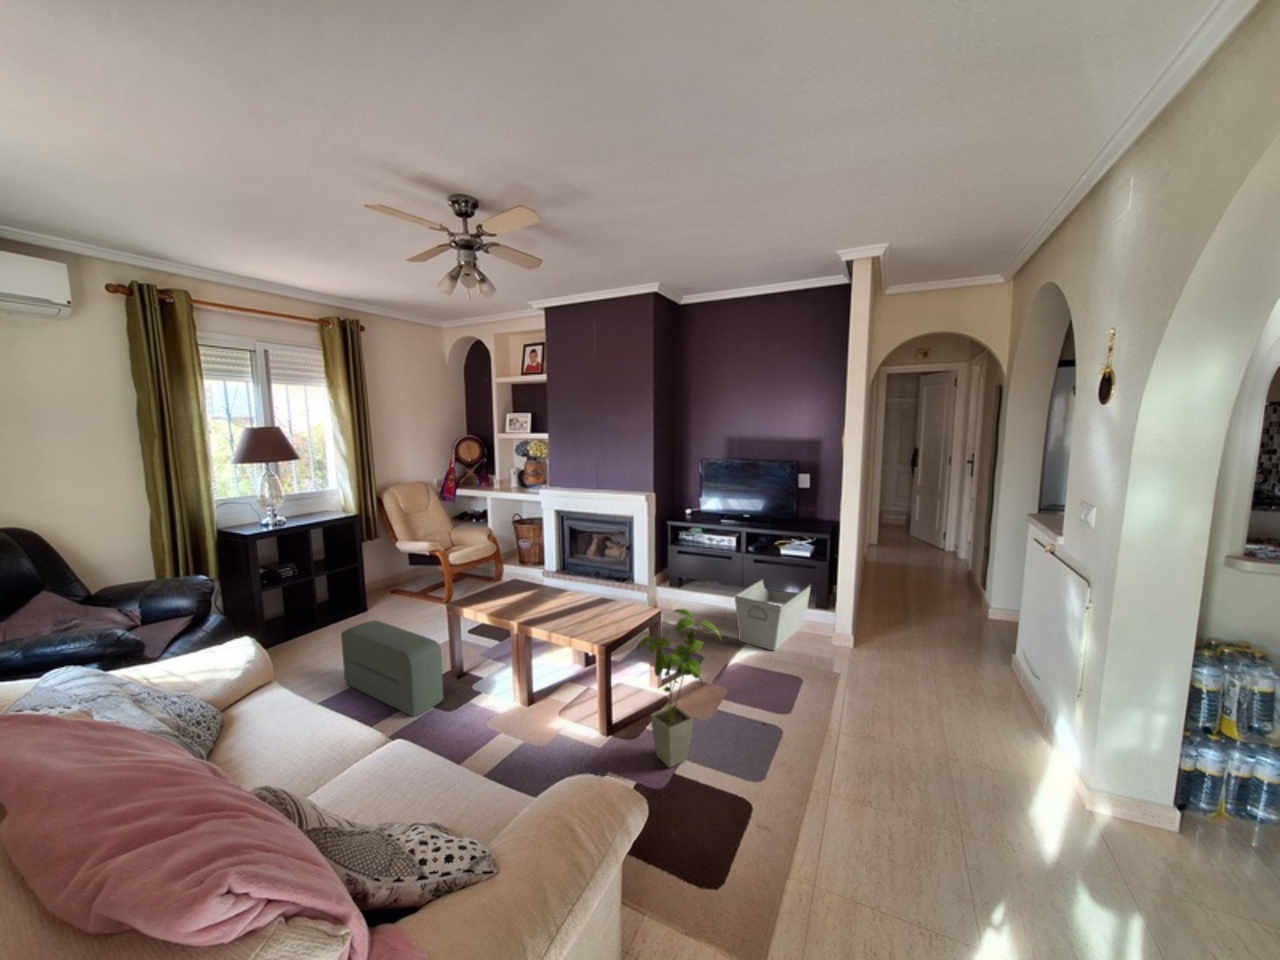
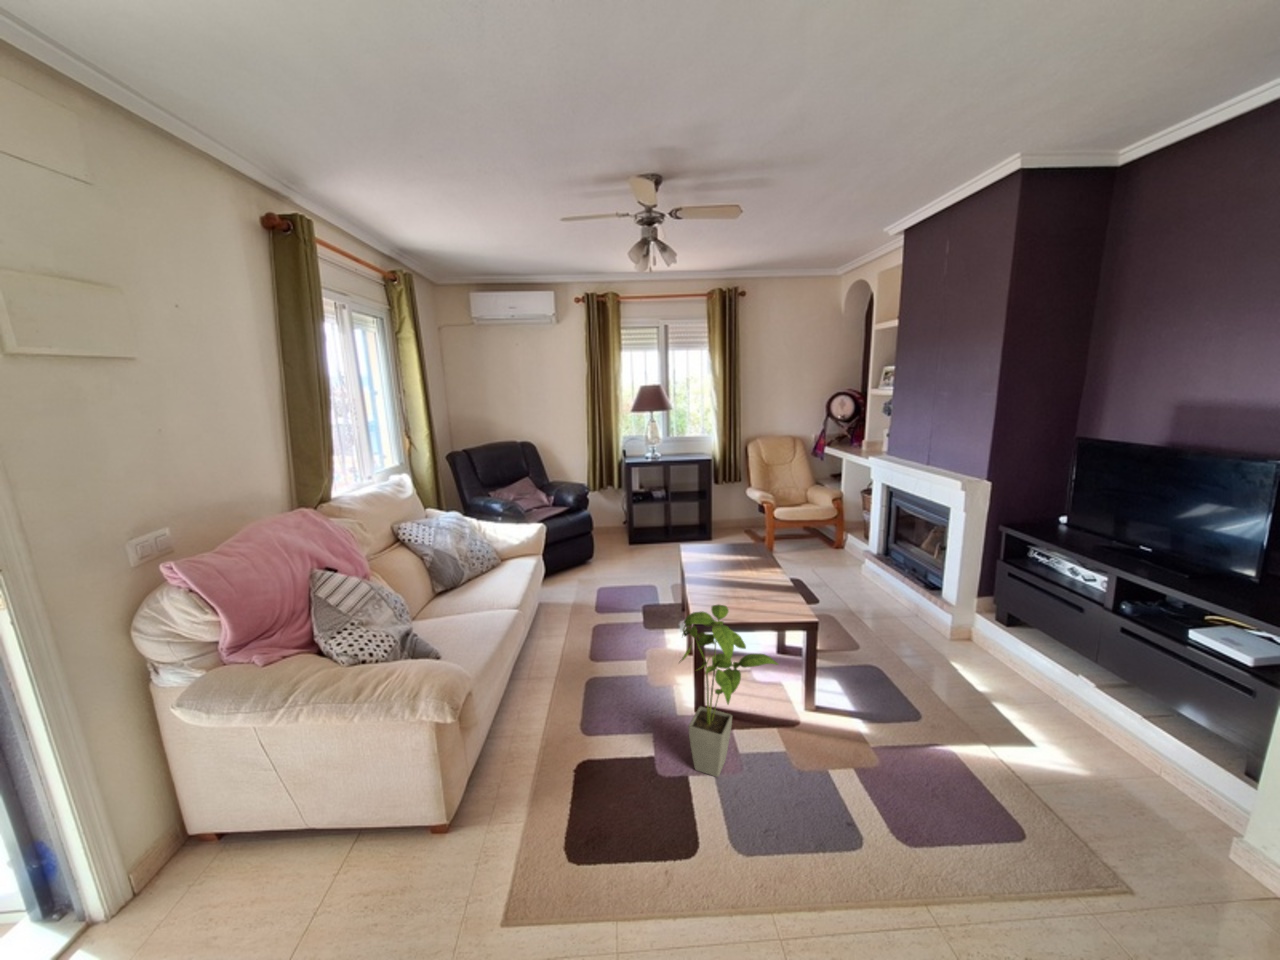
storage bin: present [734,579,811,651] -> none [1010,659,1244,788]
pouf: present [341,620,443,716] -> none [619,540,650,618]

